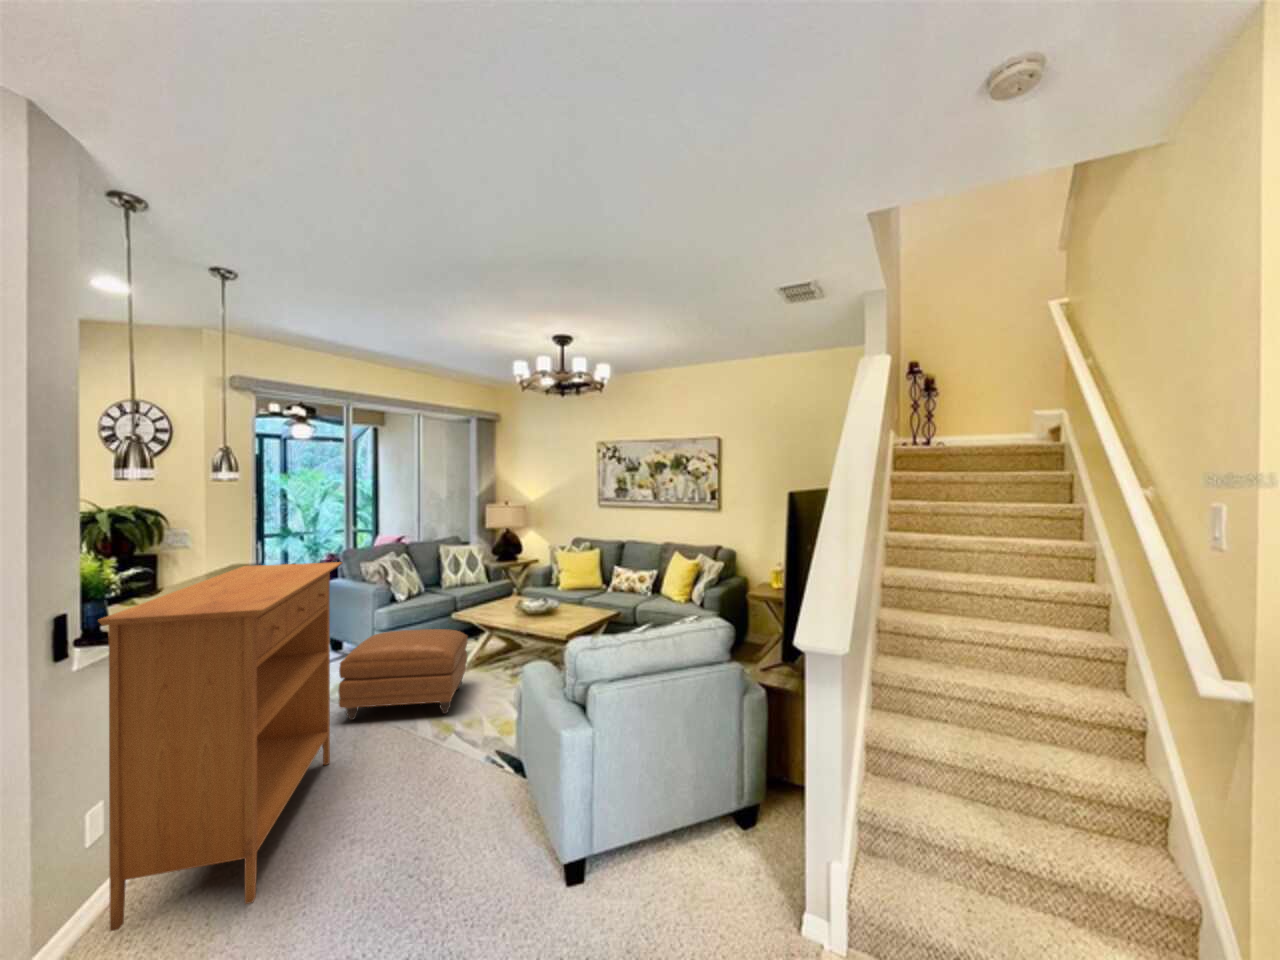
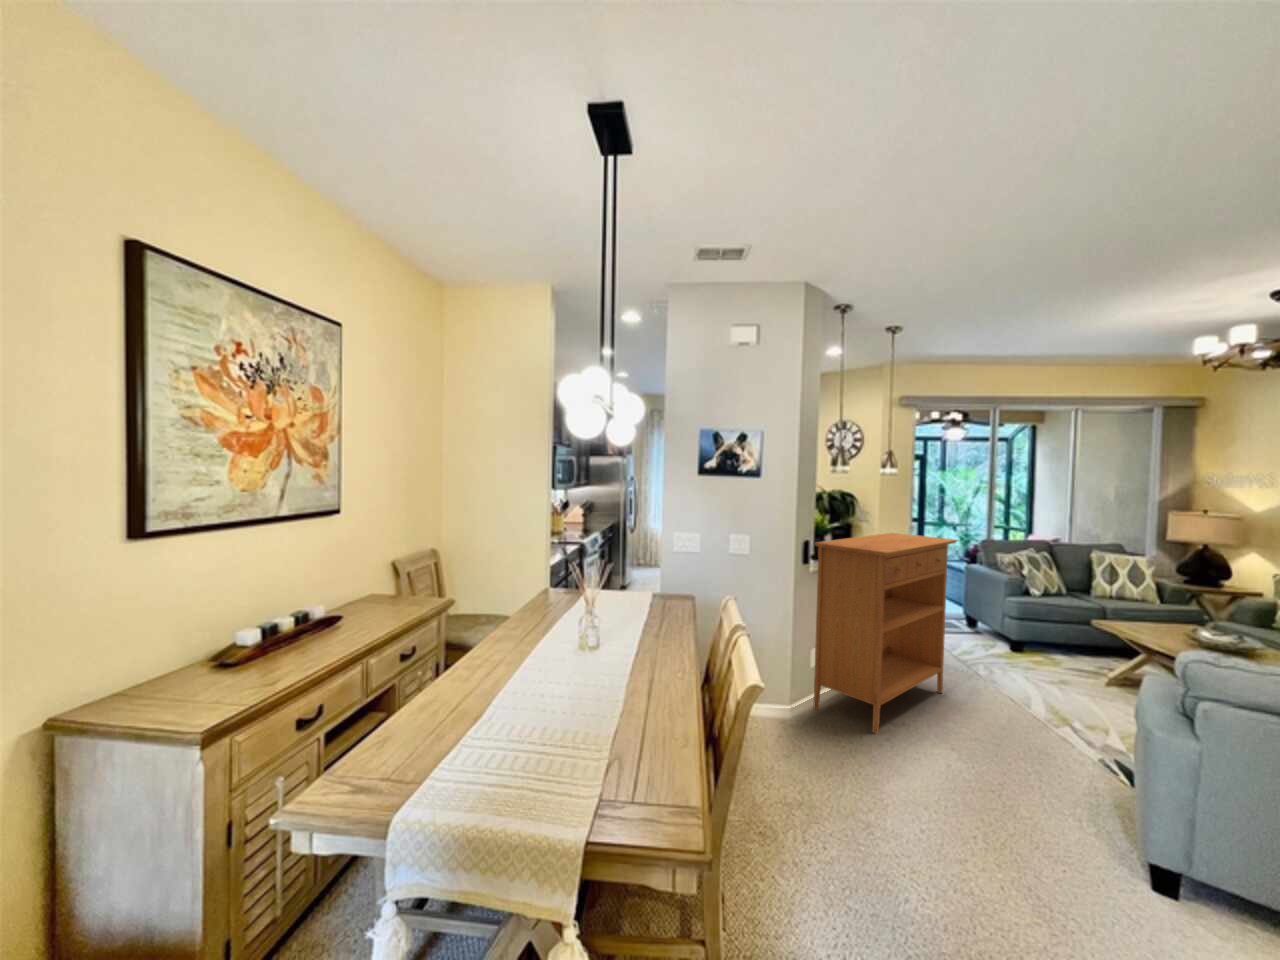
ottoman: present [338,629,468,720] -> none [957,614,1097,705]

